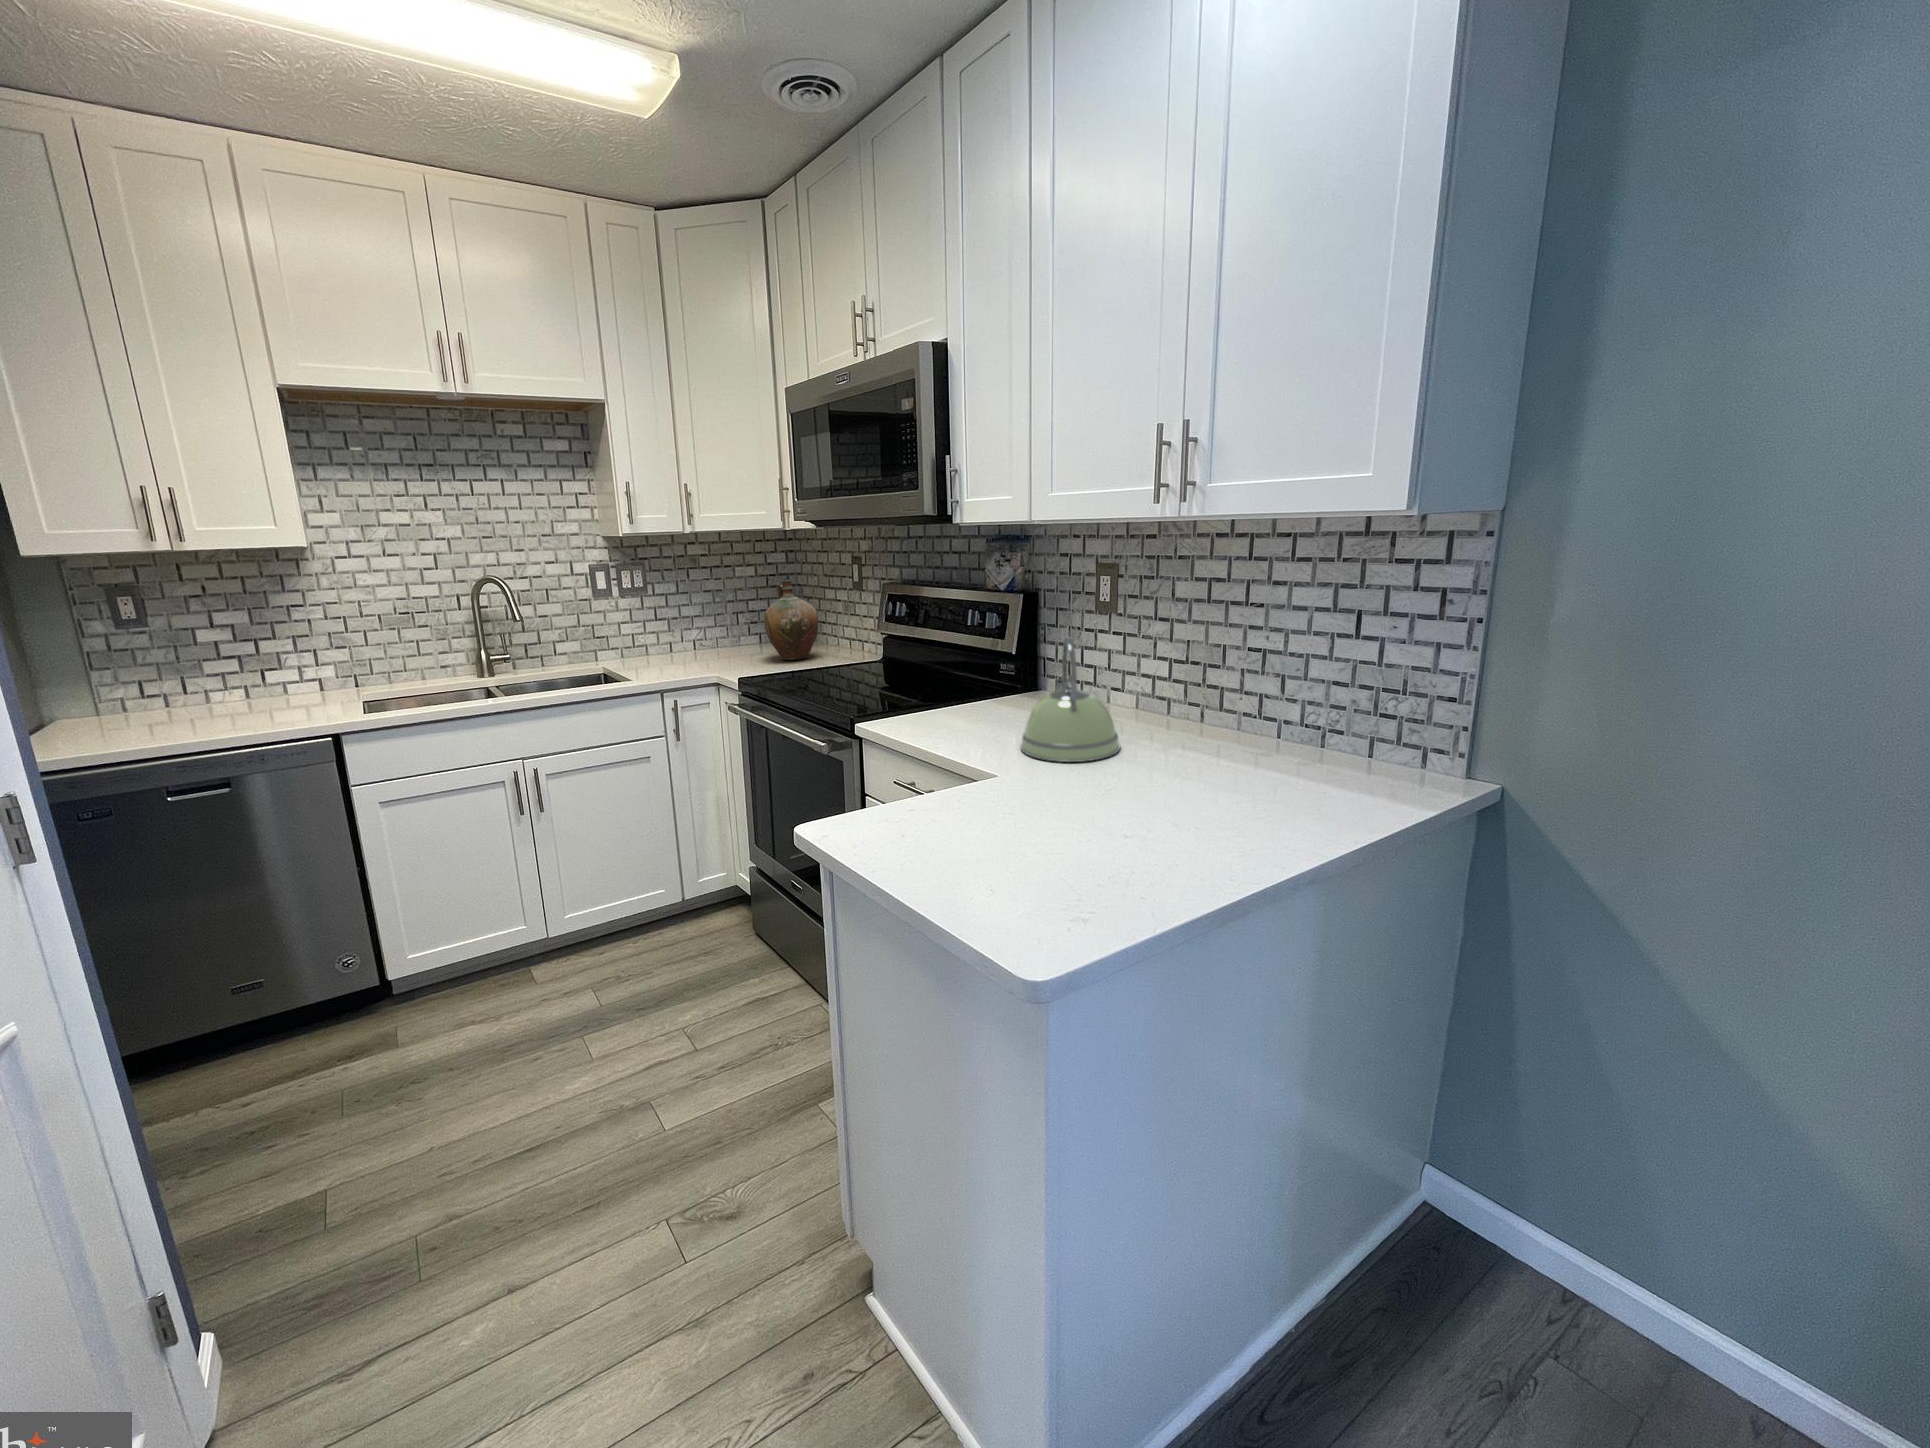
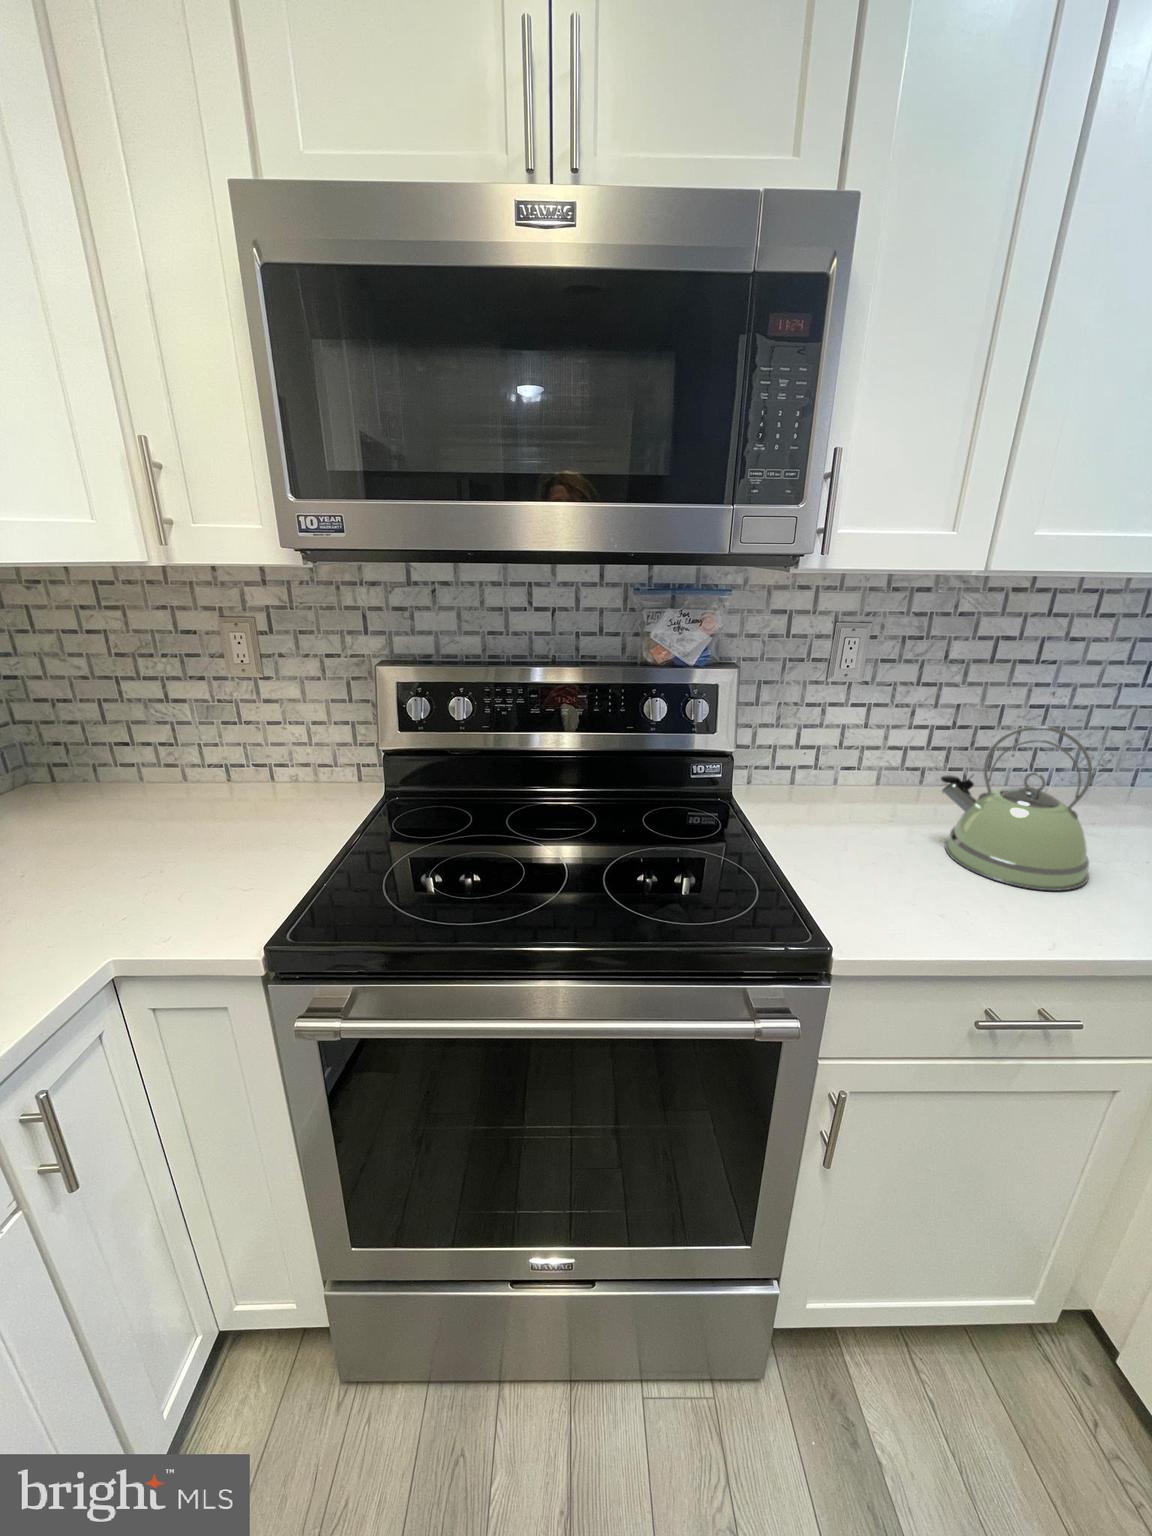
ceramic jug: present [764,580,818,660] -> none [77,675,221,846]

